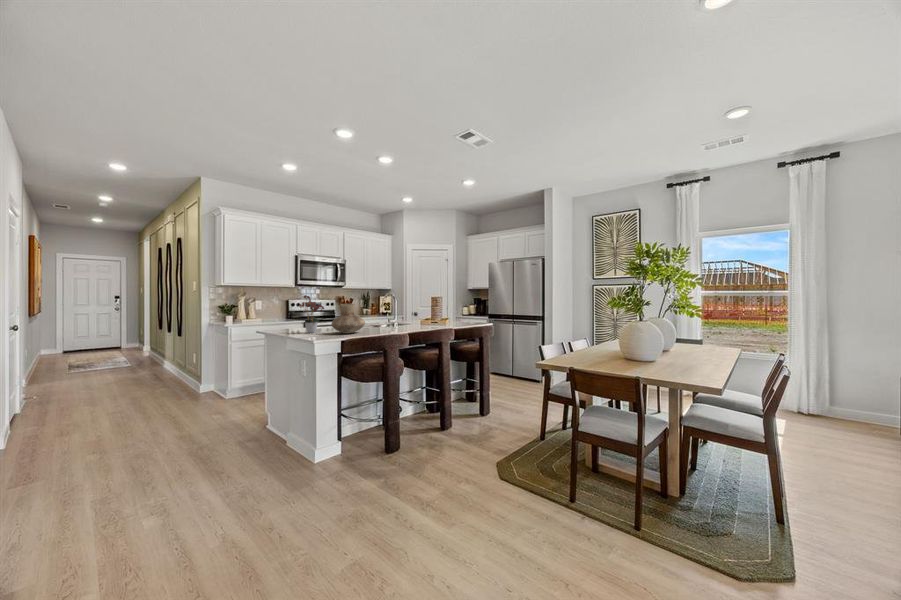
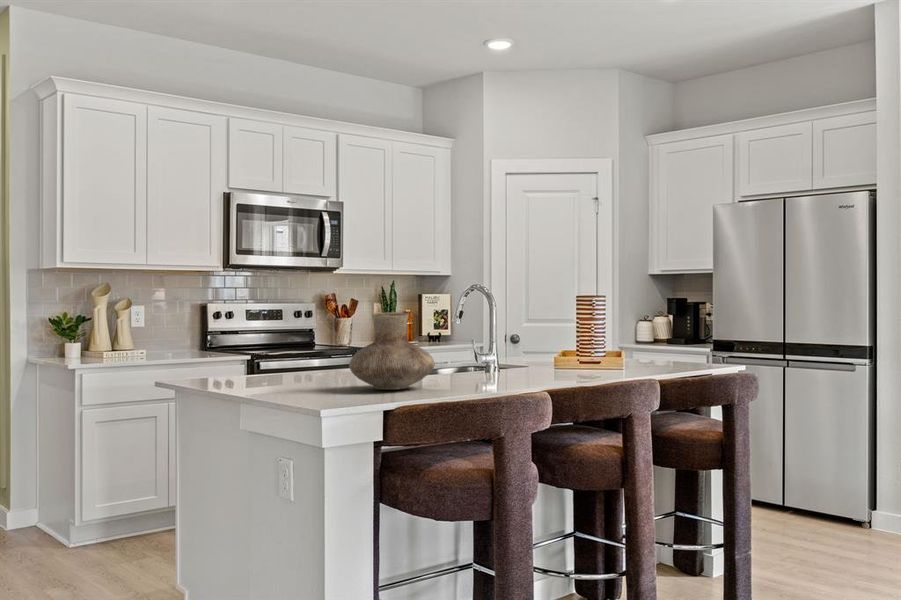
flower arrangement: present [299,295,324,333] -> none [261,285,332,388]

